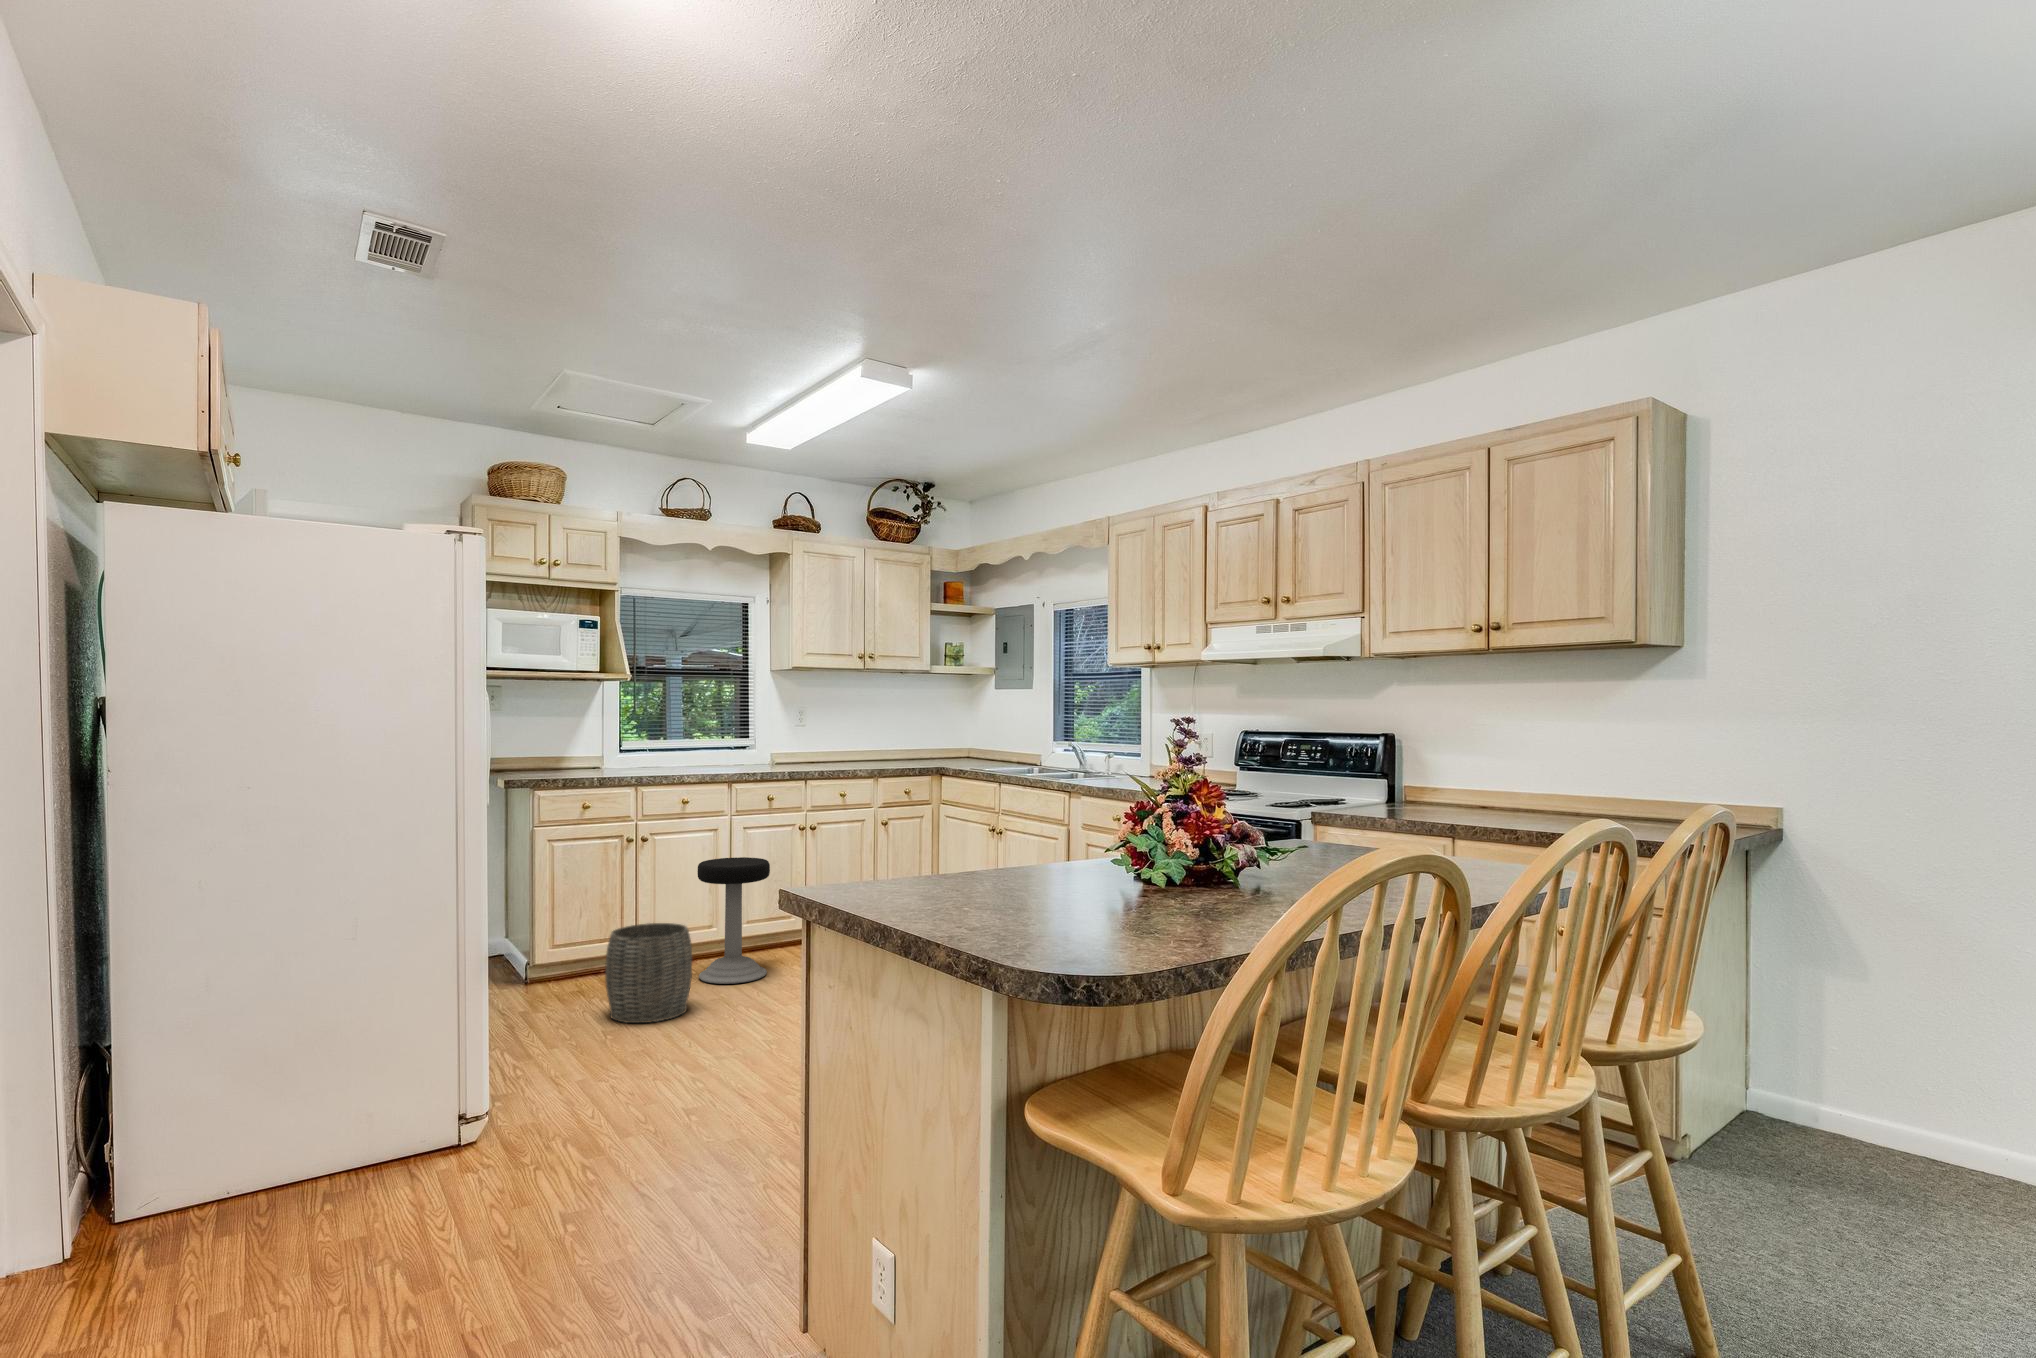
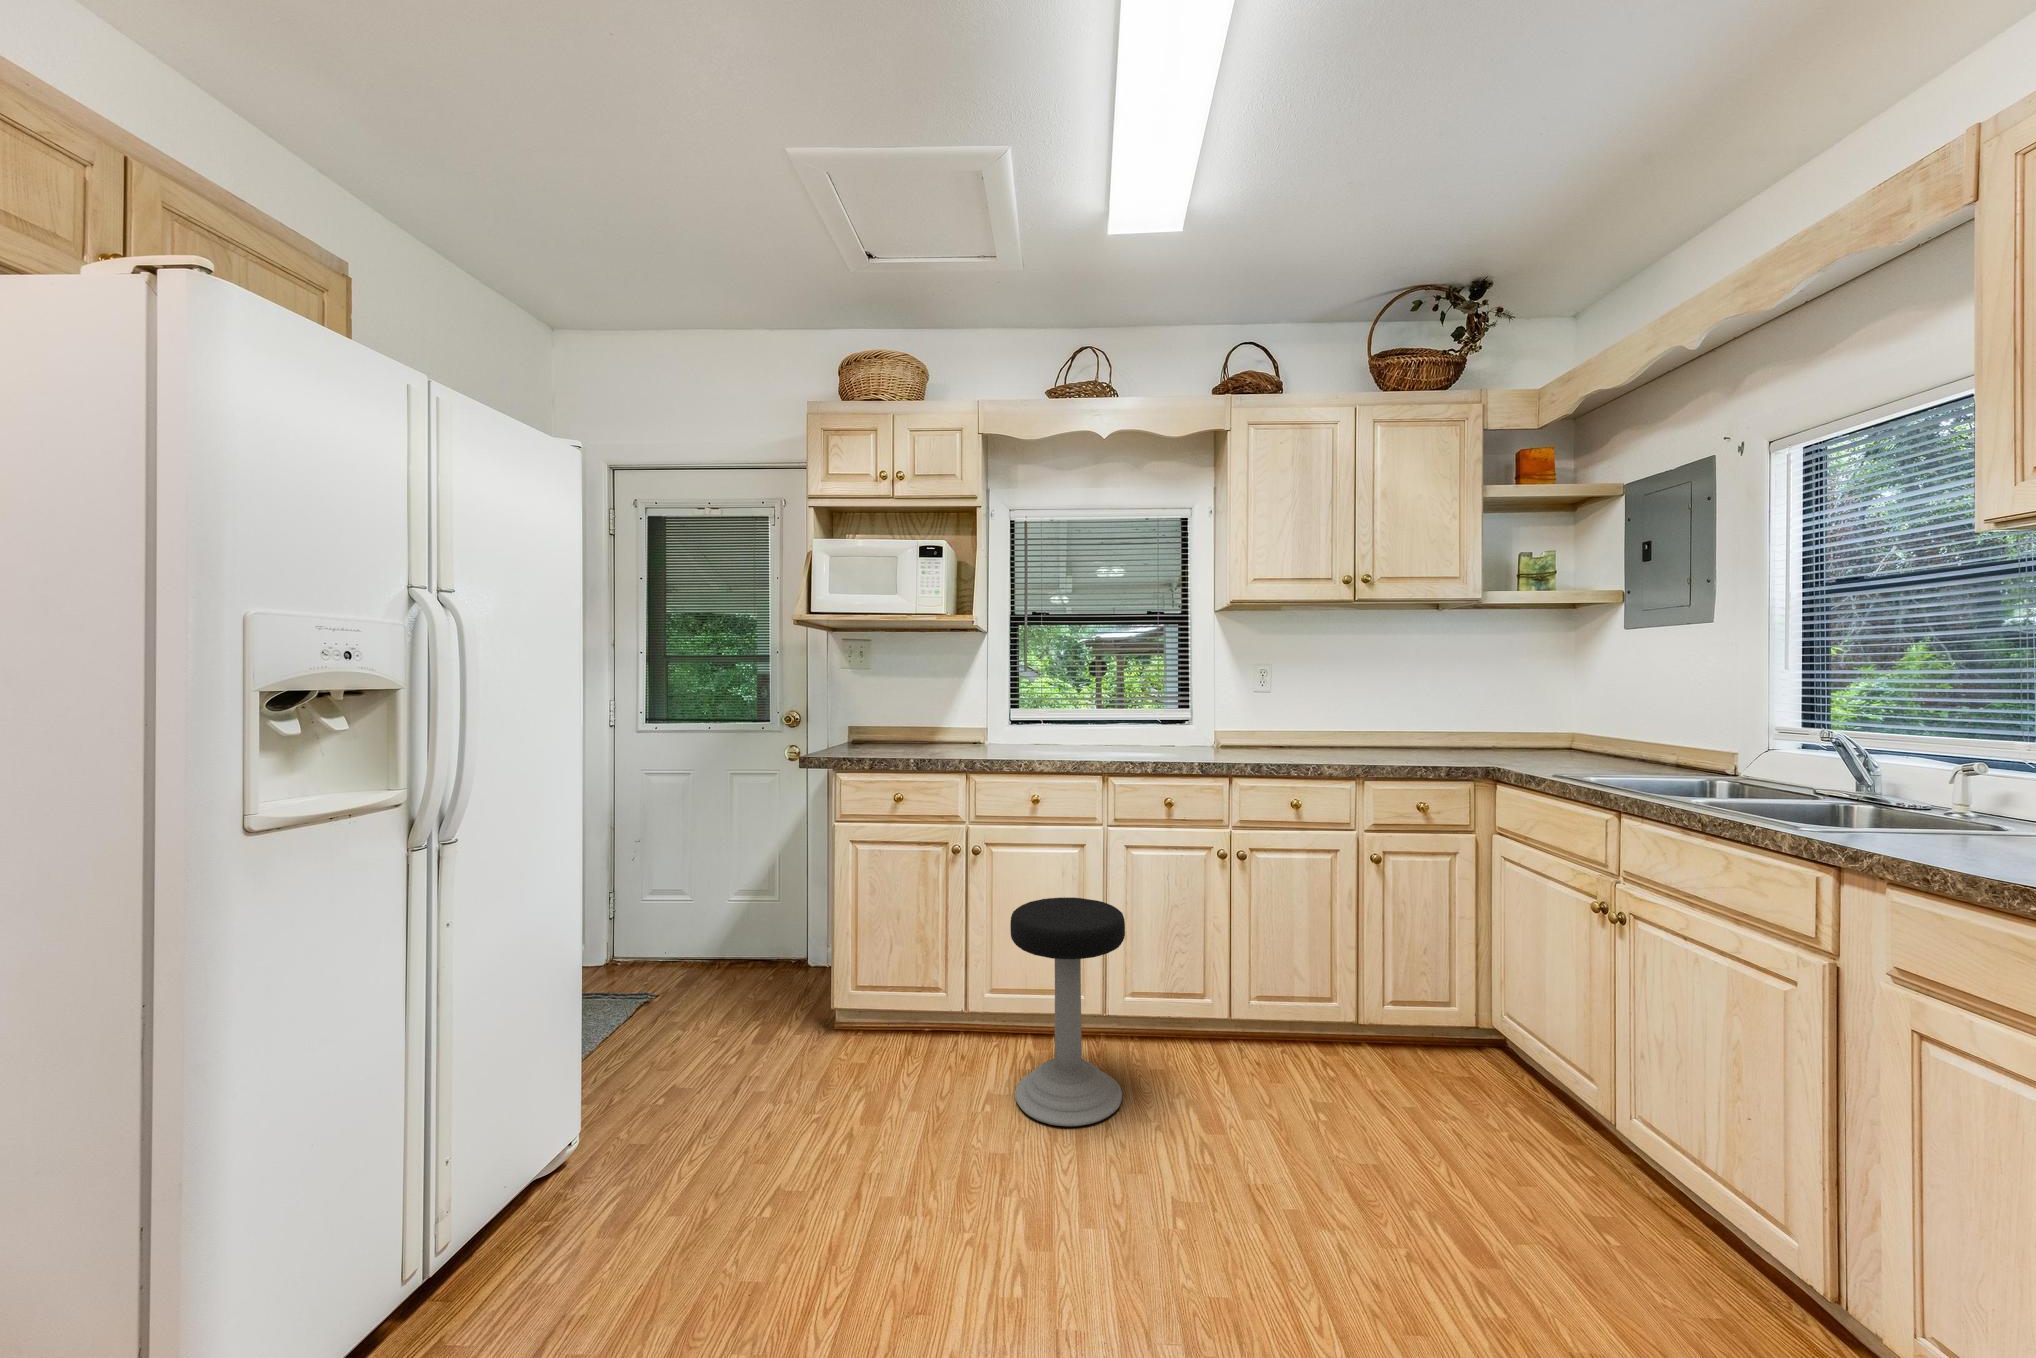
woven basket: present [605,923,692,1023] -> none [795,1007,935,1210]

